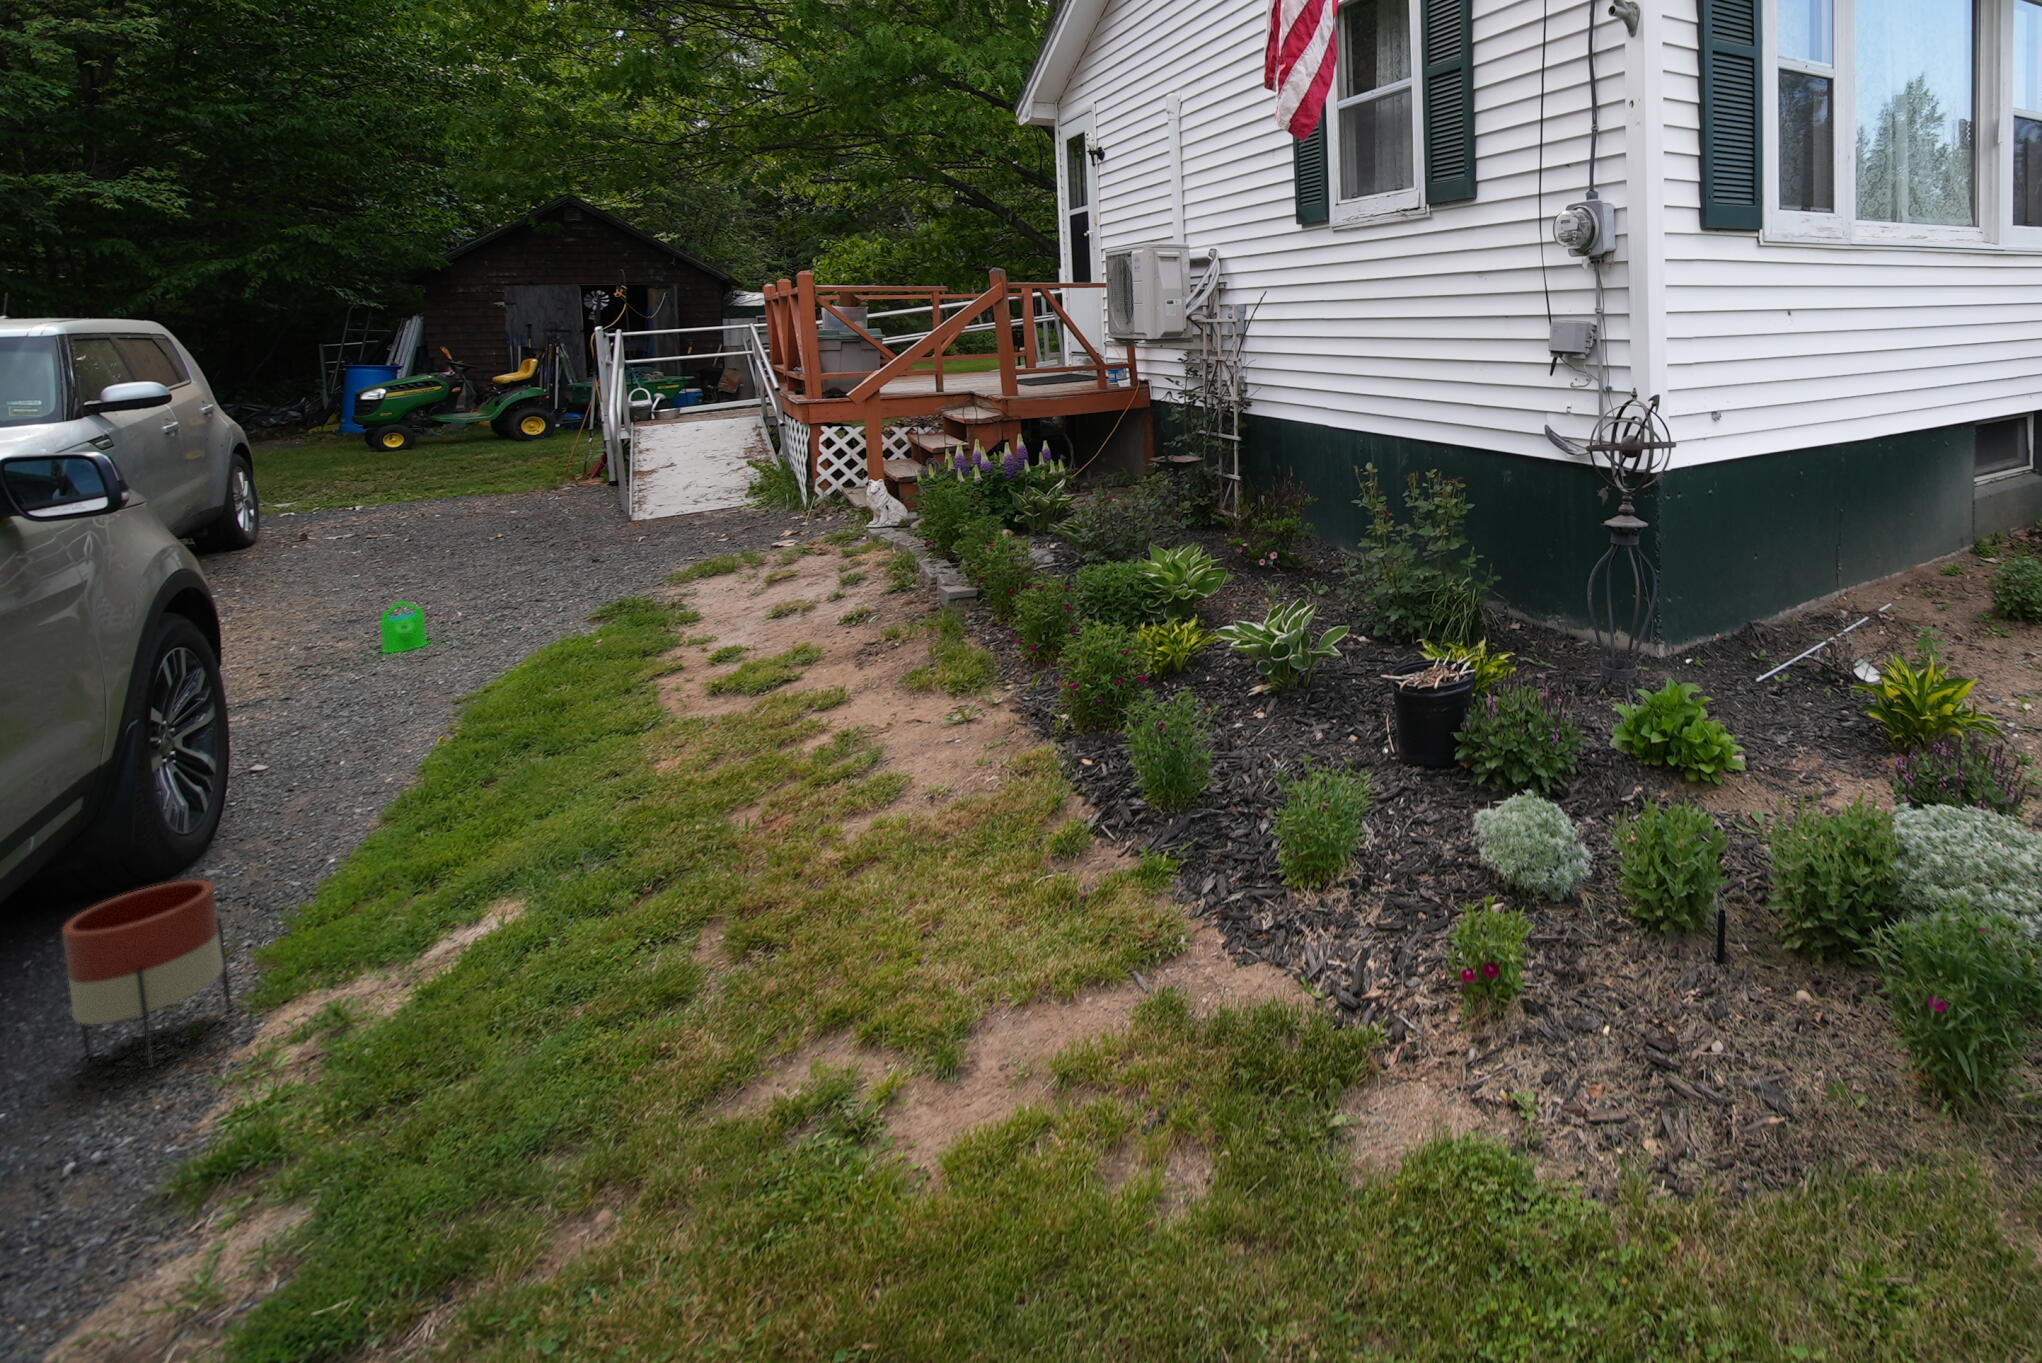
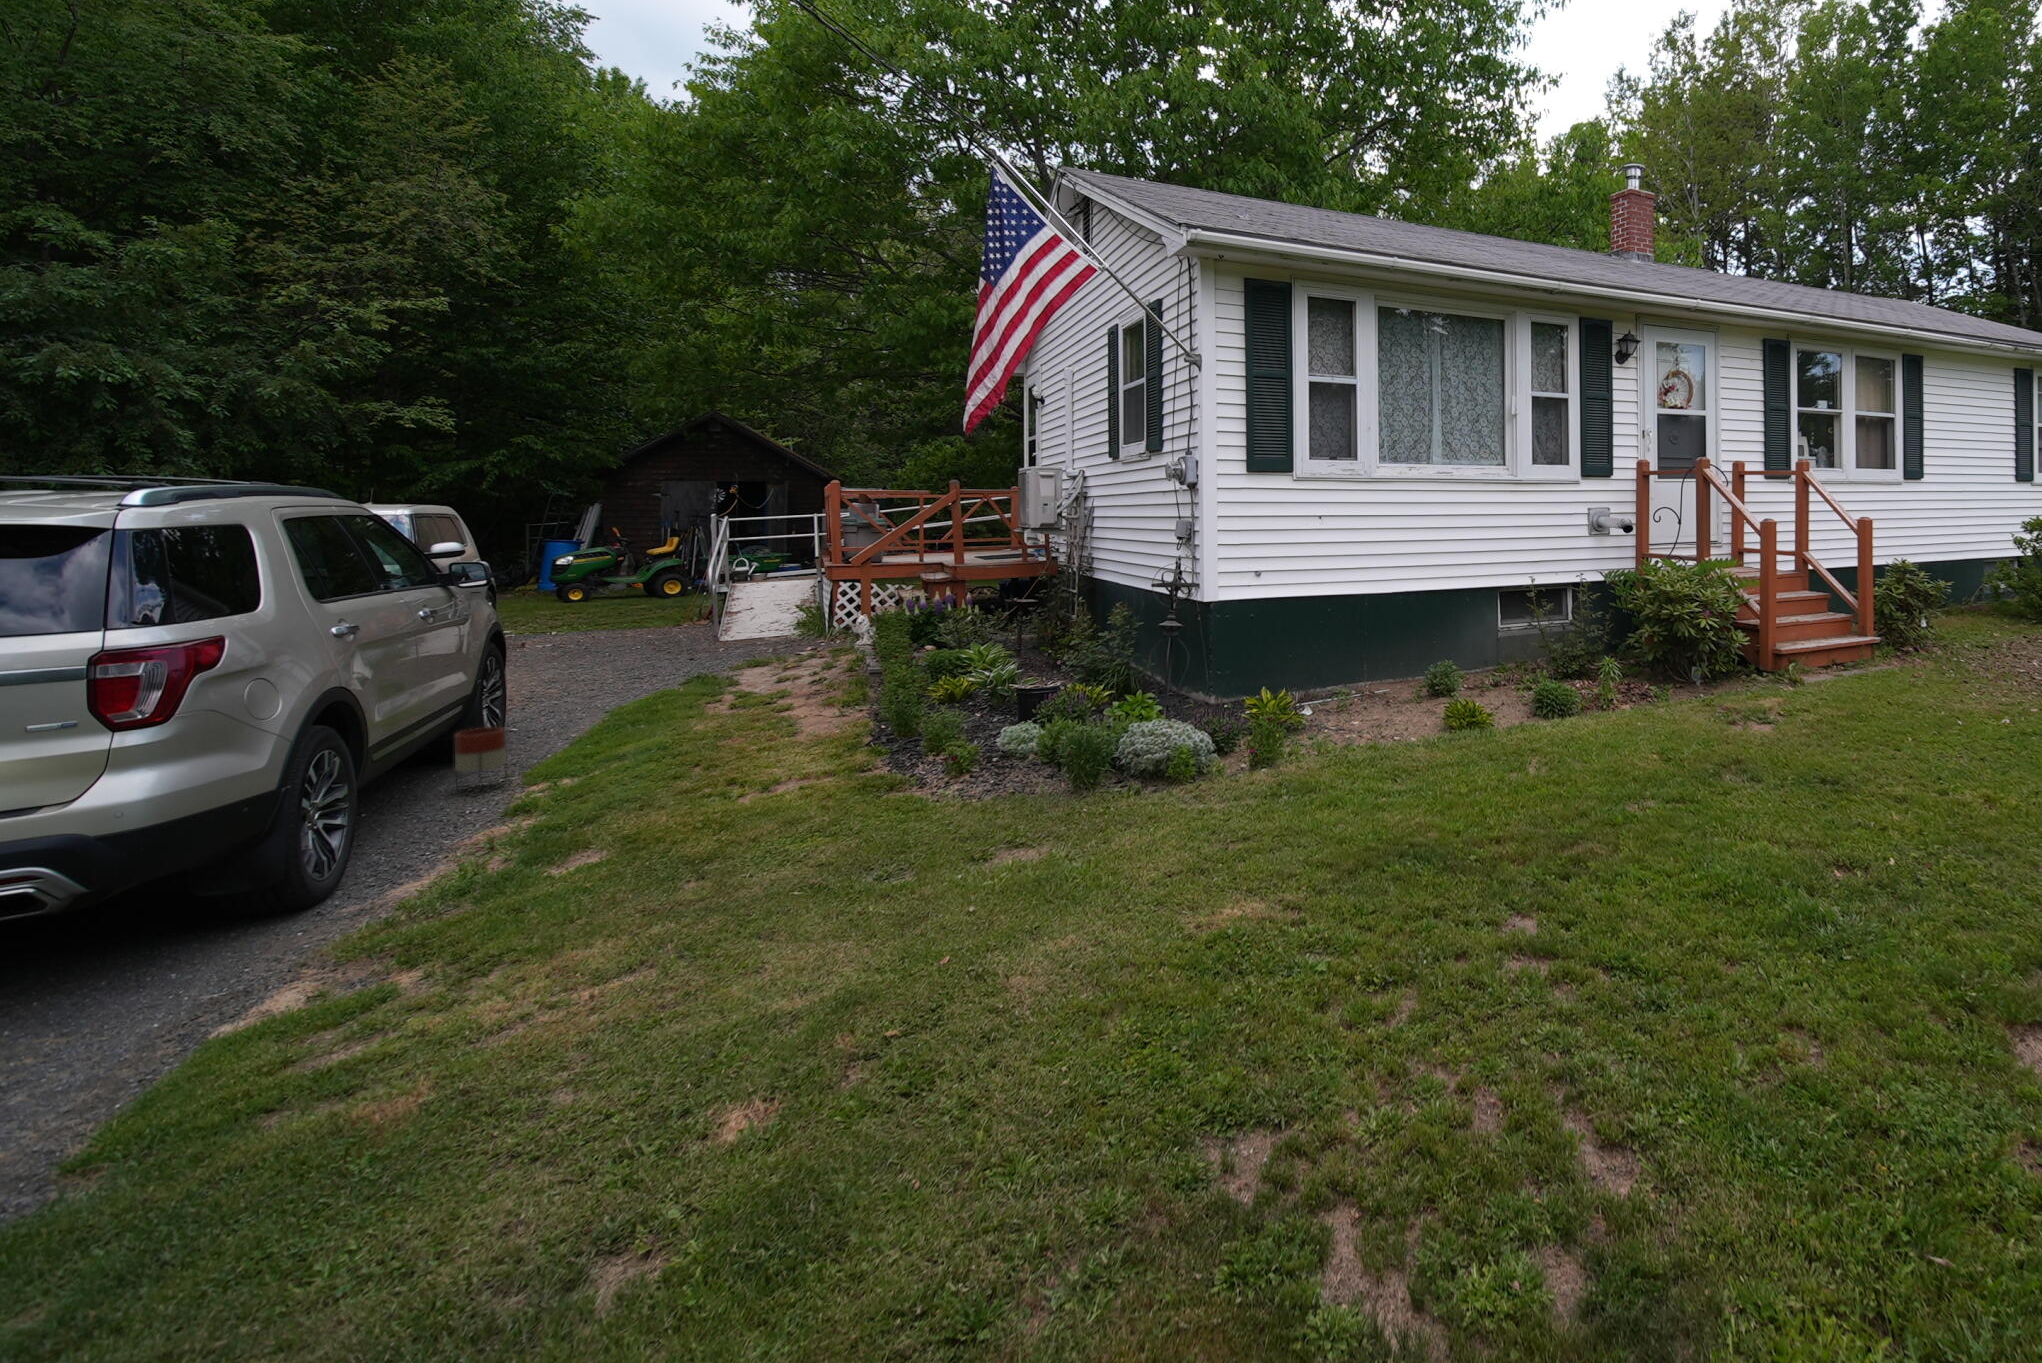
watering can: present [380,601,428,653] -> none [561,664,589,692]

